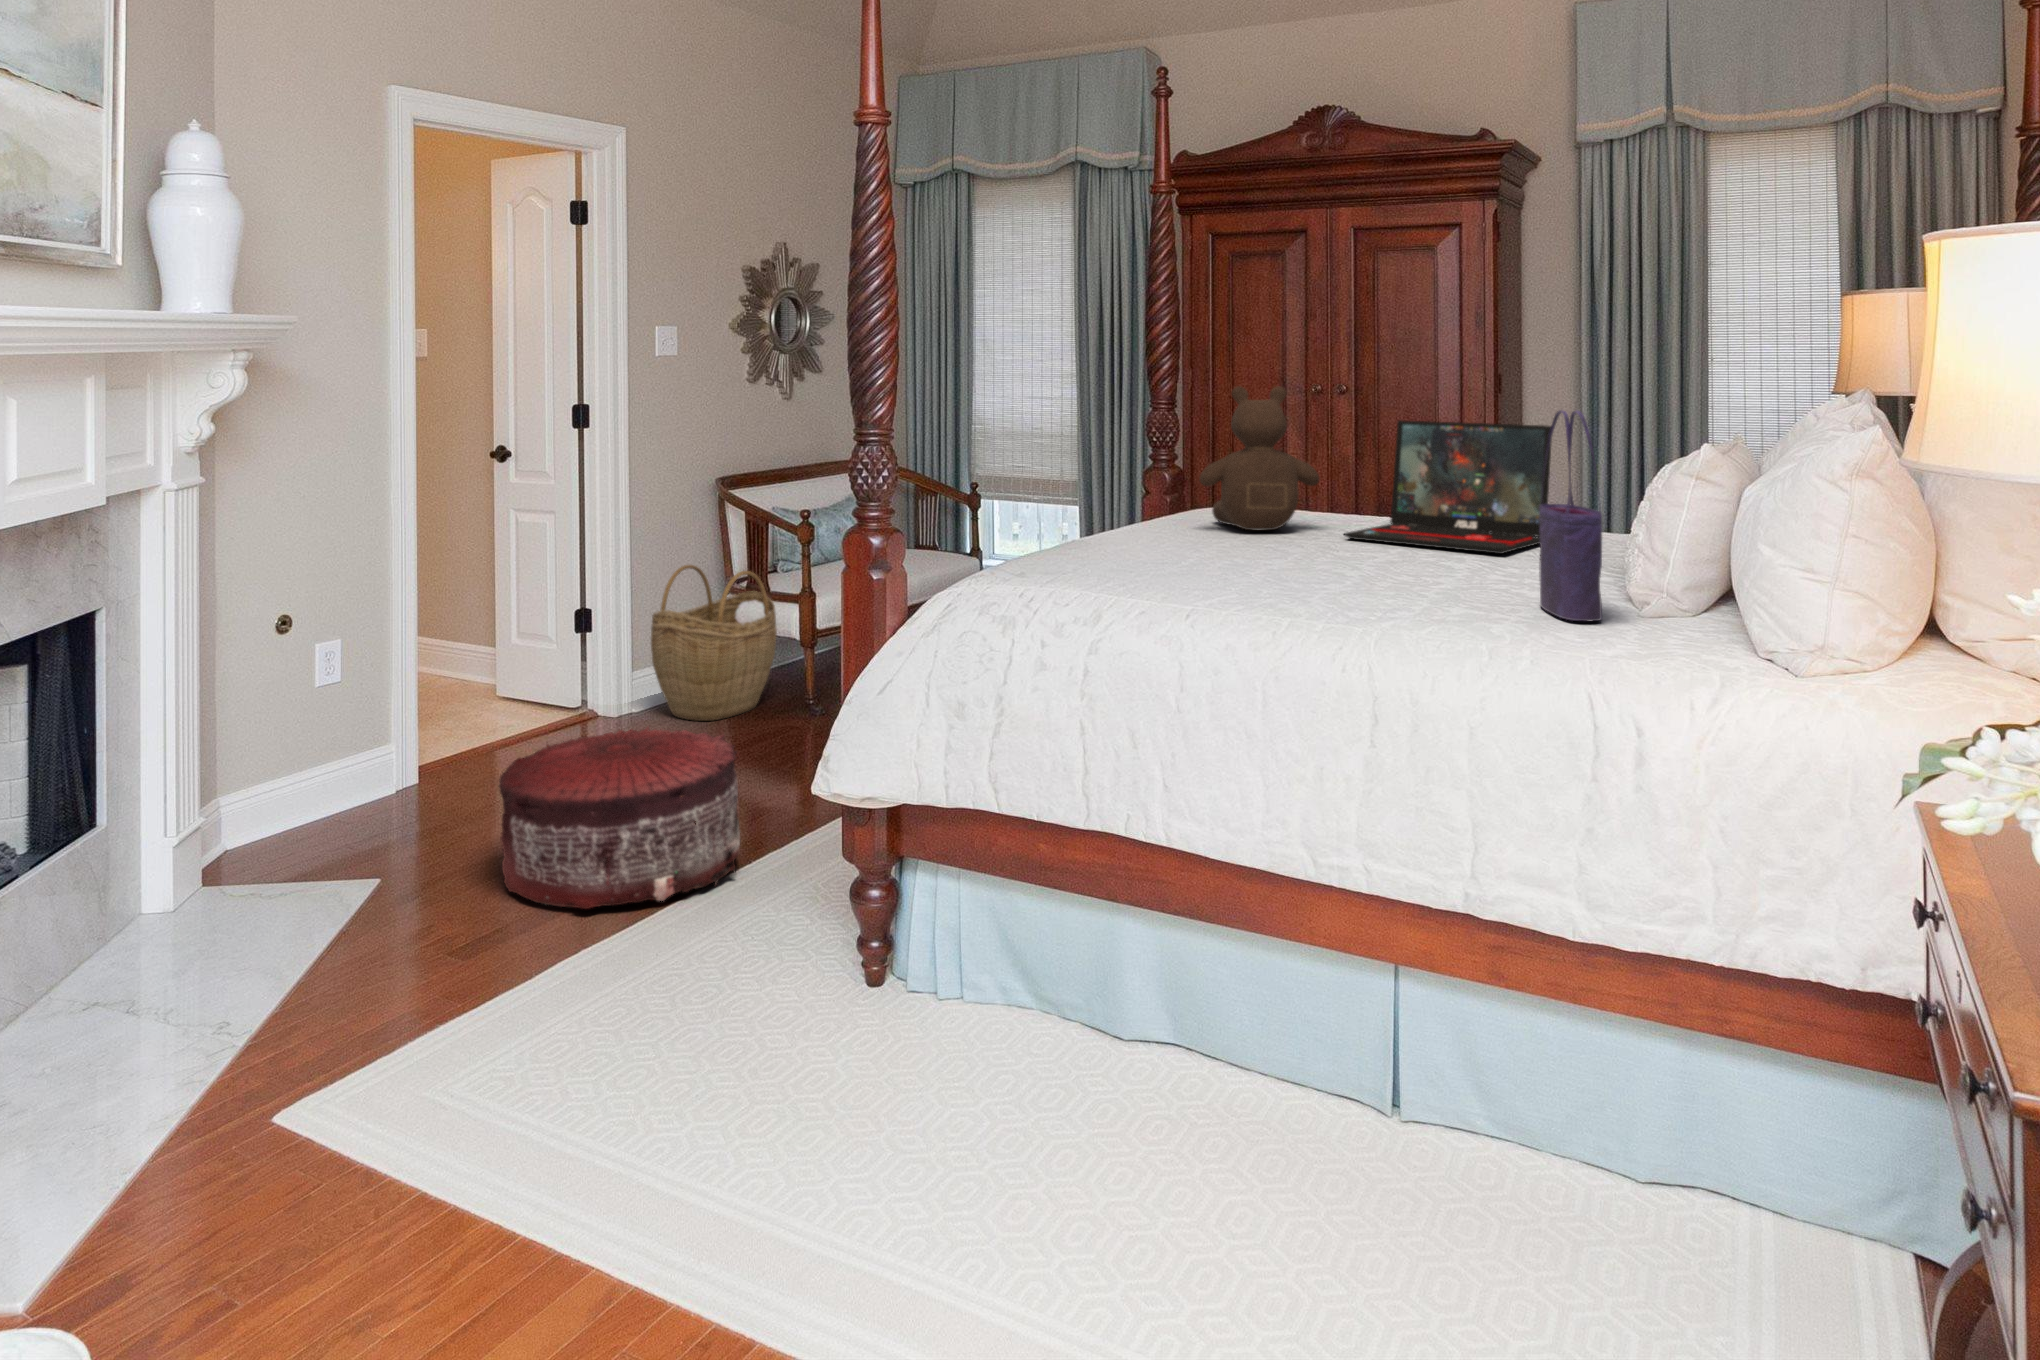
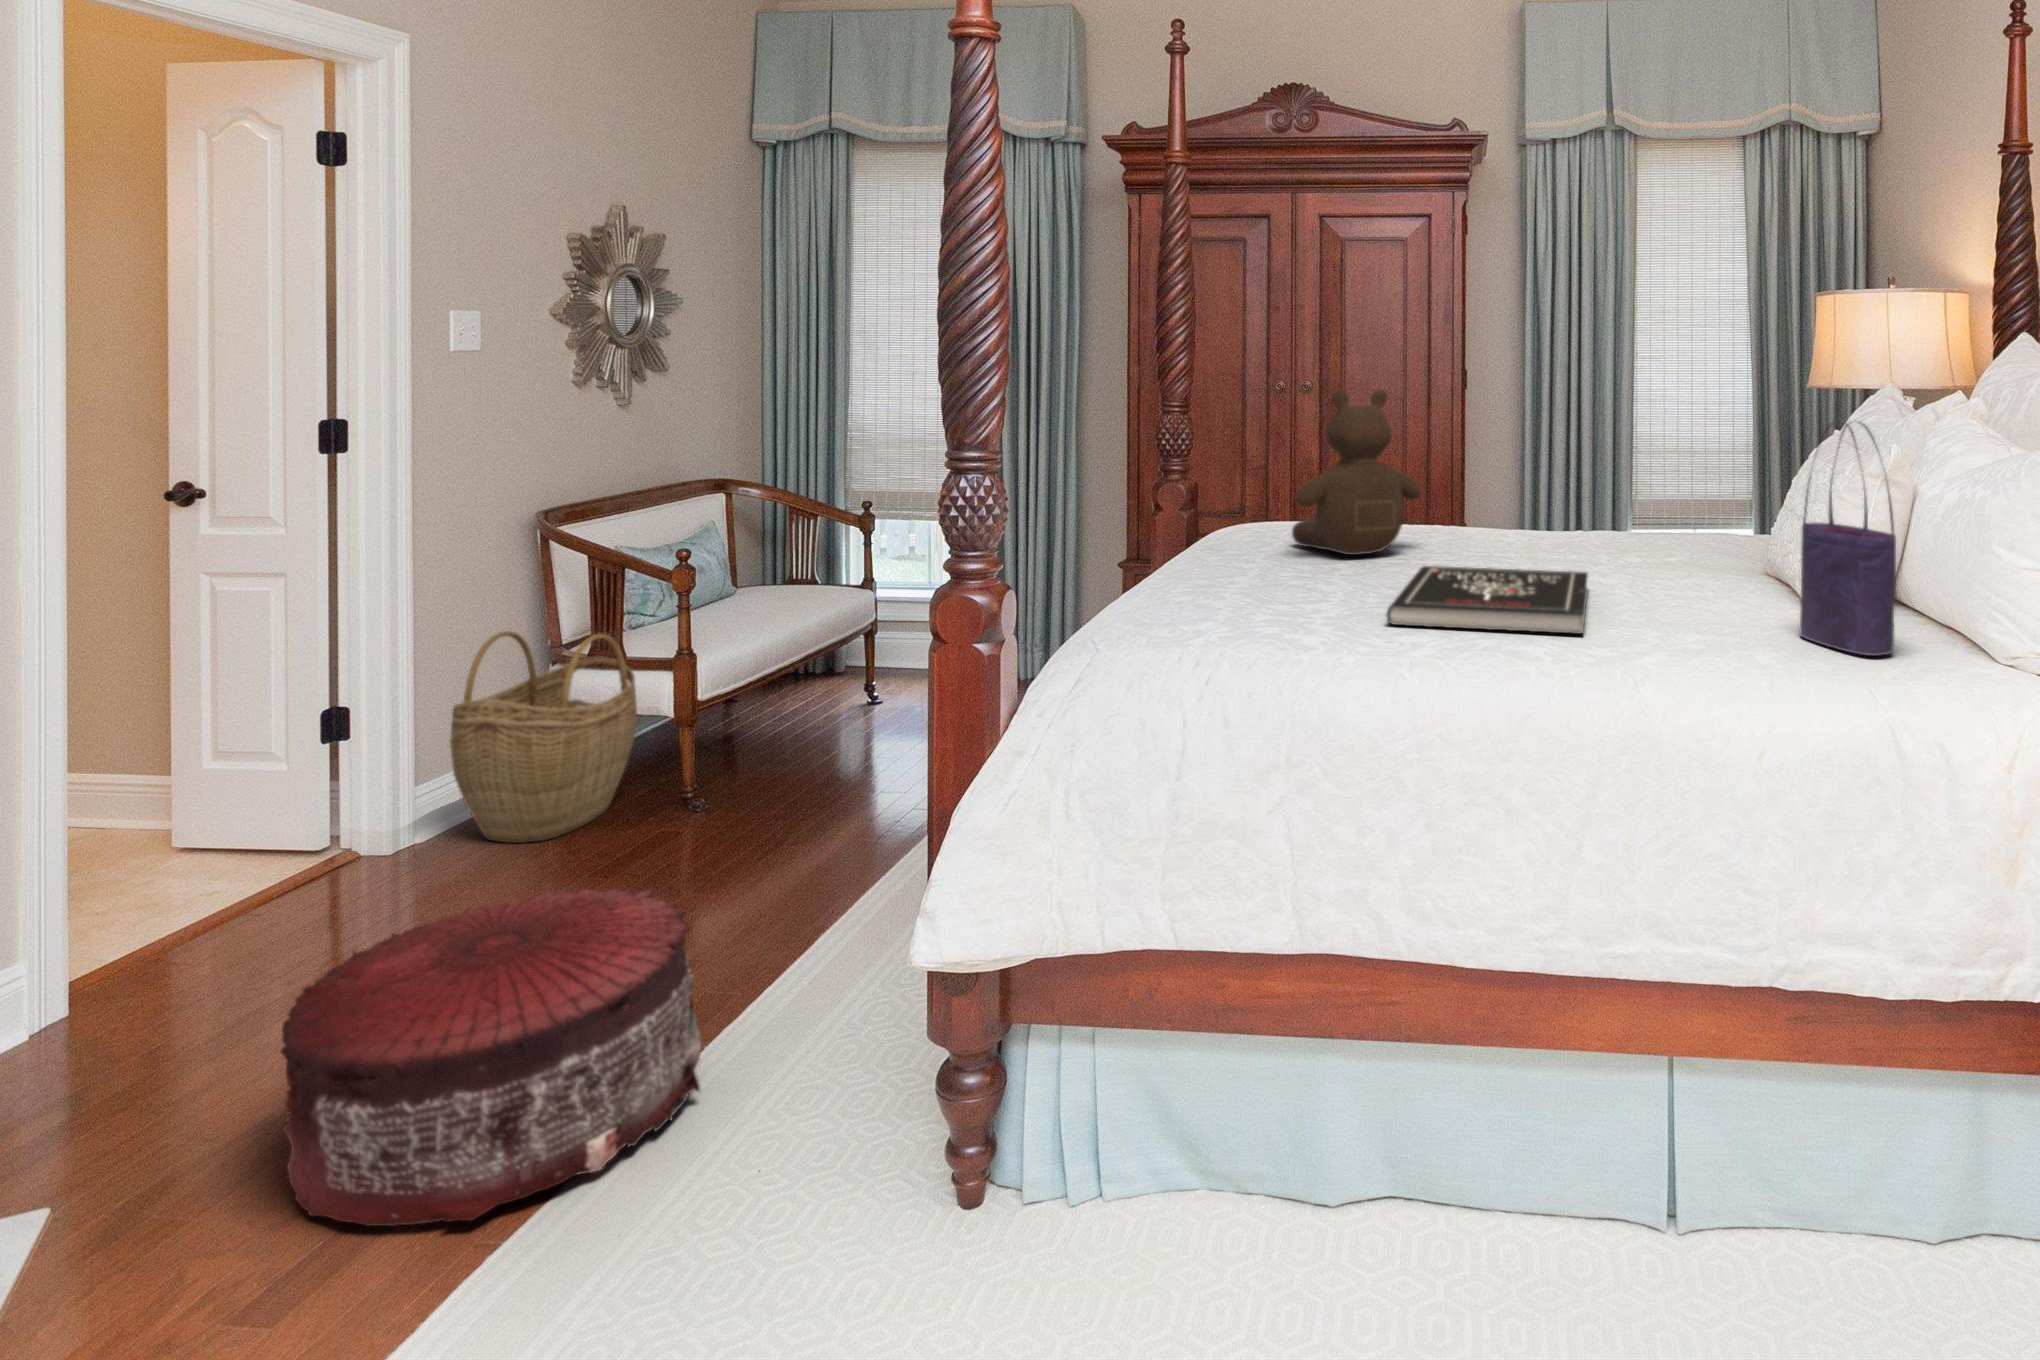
laptop: present [1343,420,1551,554] -> none [1462,423,1658,568]
book: none [1193,537,1416,589] -> present [1387,566,1588,634]

